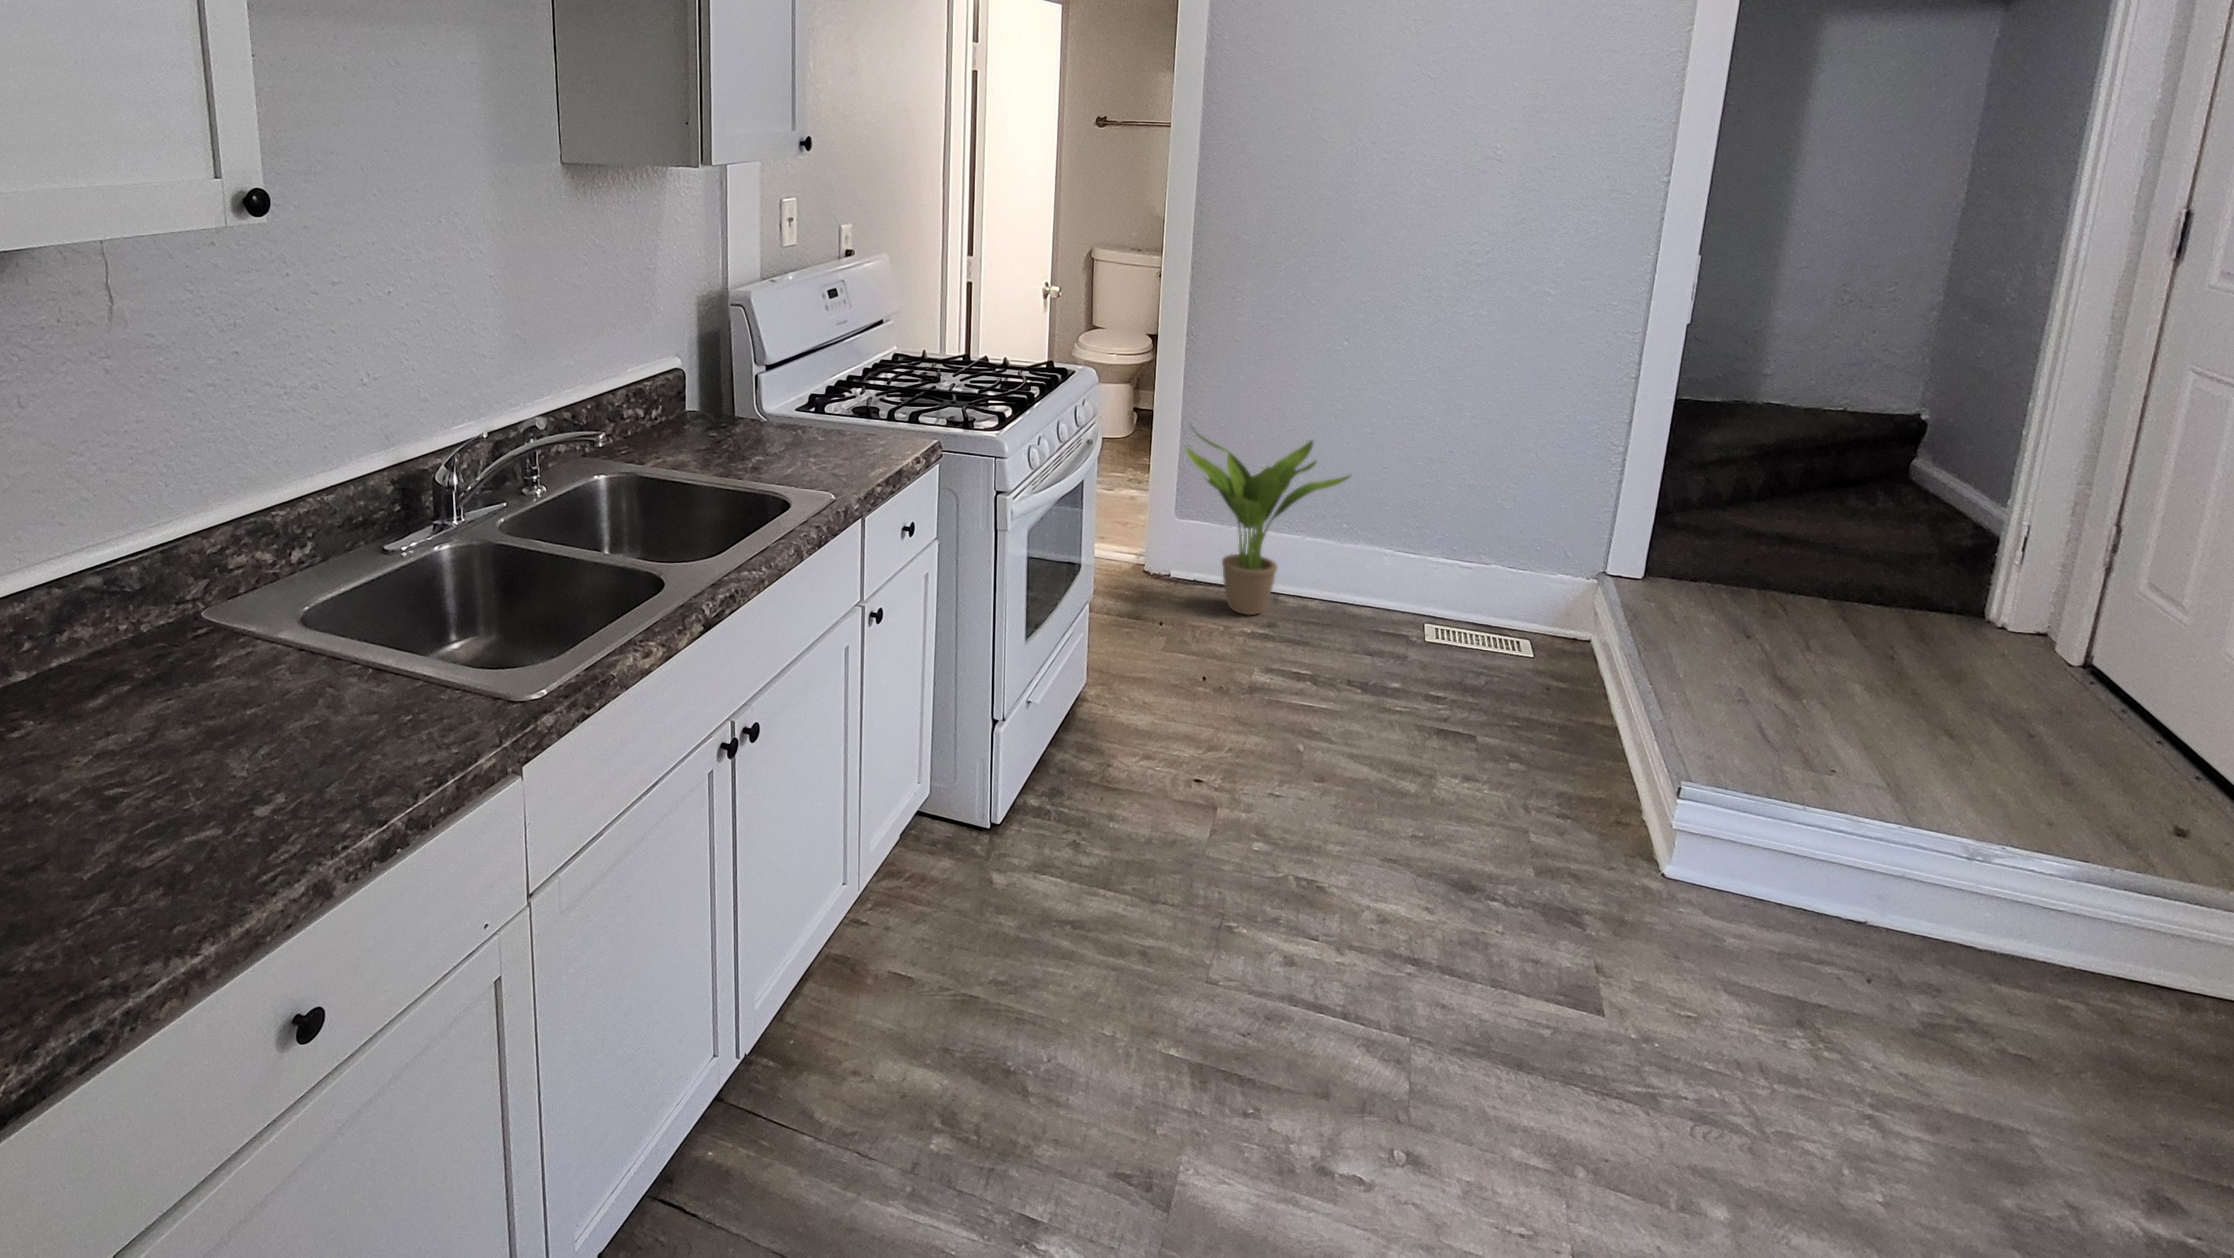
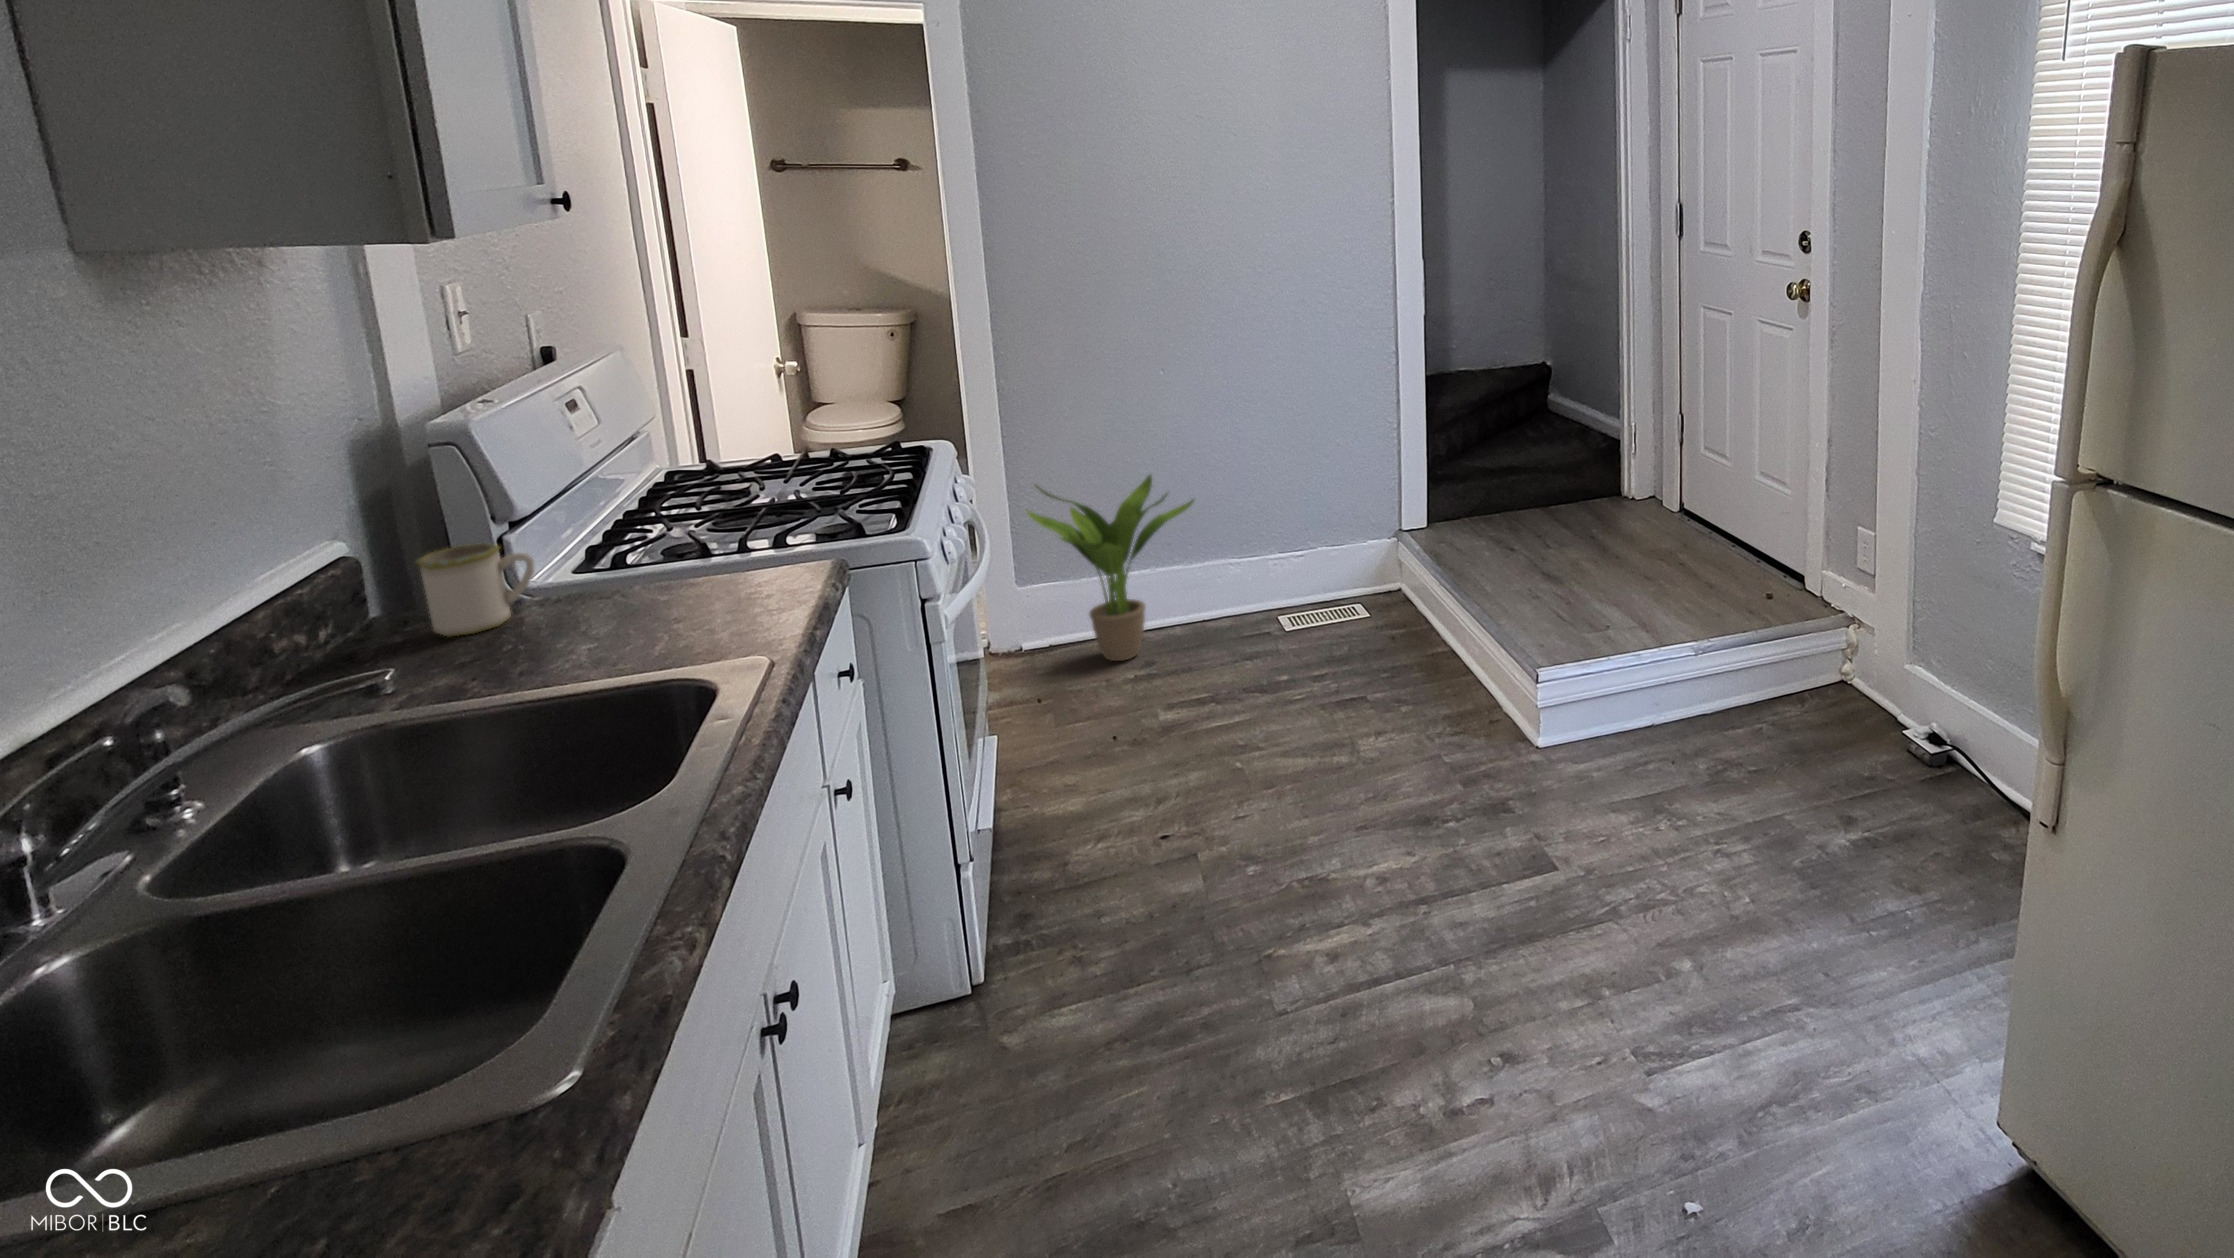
mug: none [700,375,760,436] -> present [416,543,534,637]

